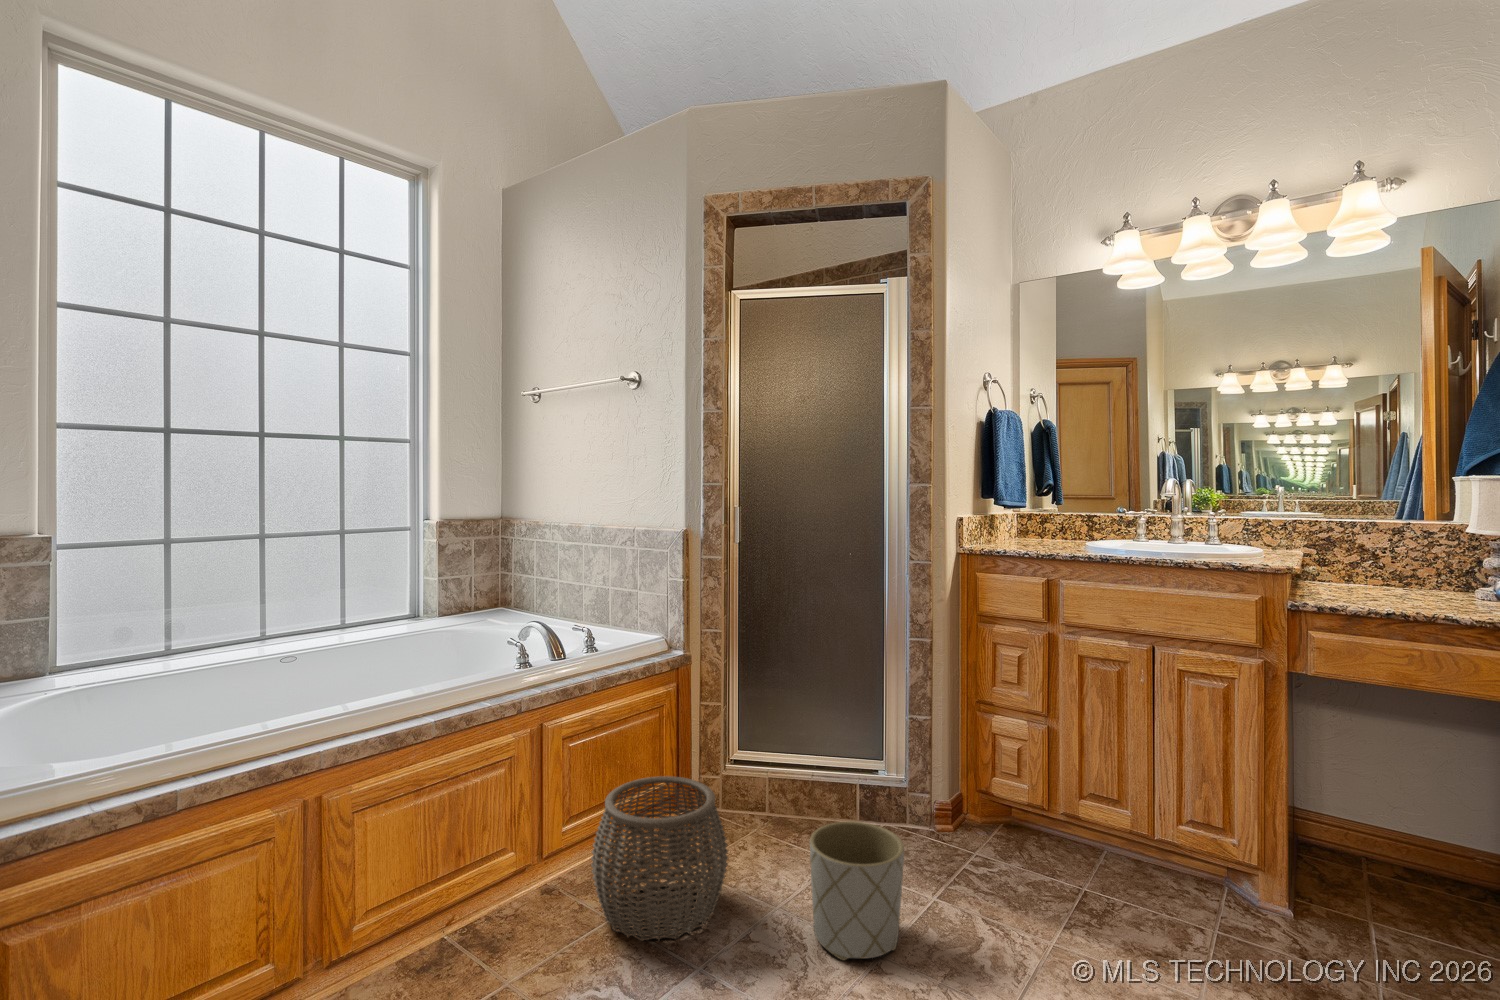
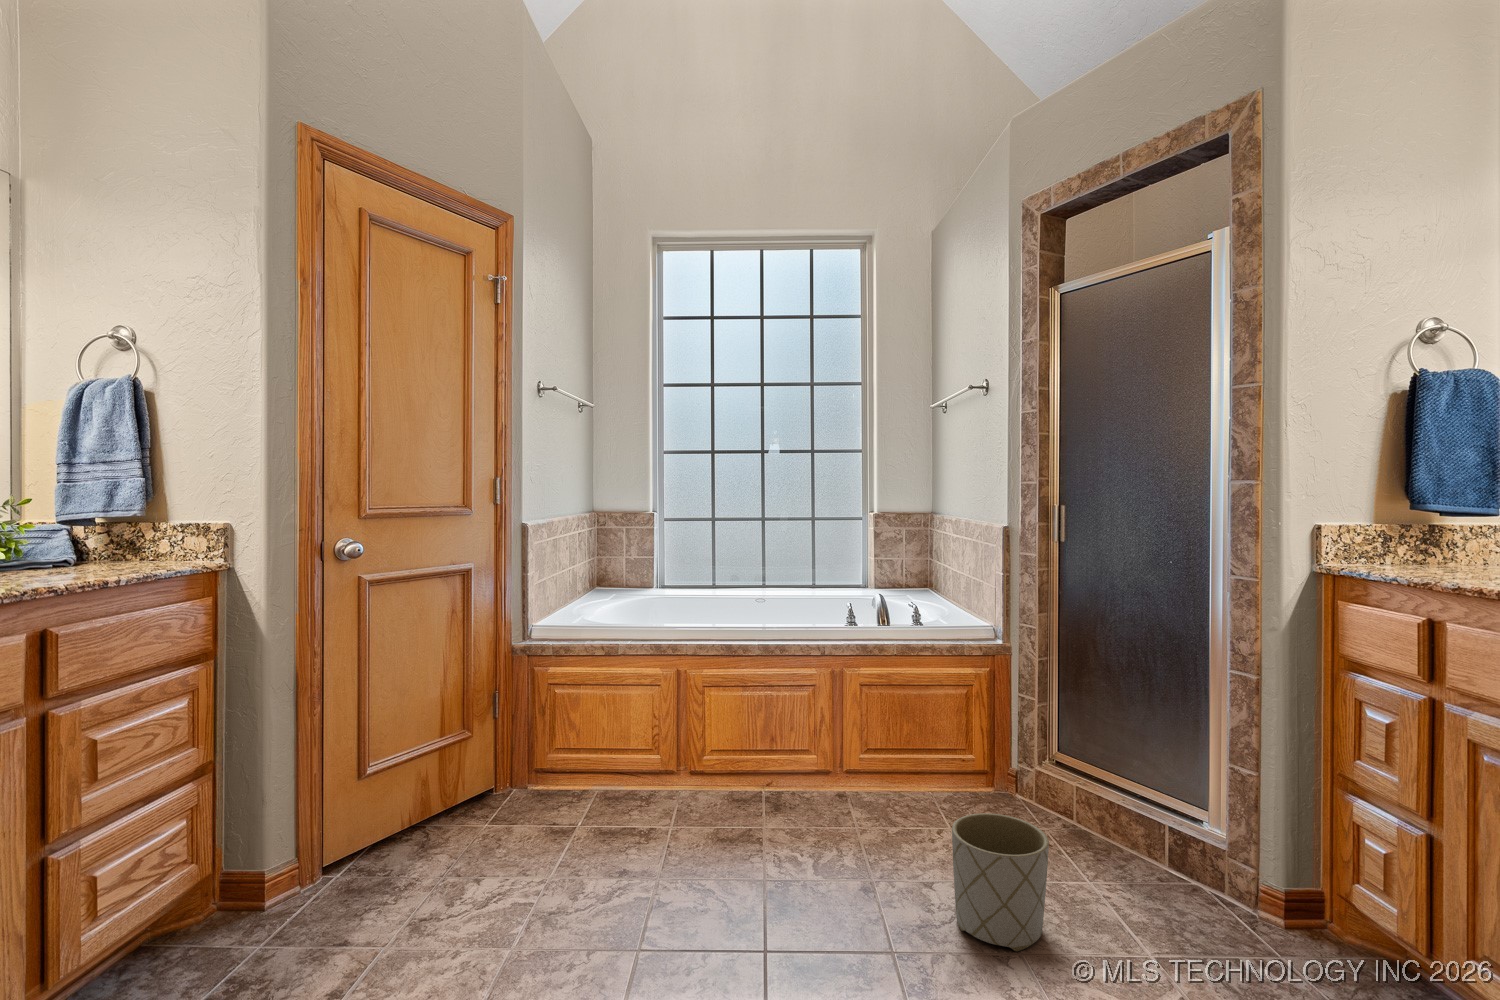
woven basket: present [591,776,728,941] -> none [829,729,944,859]

